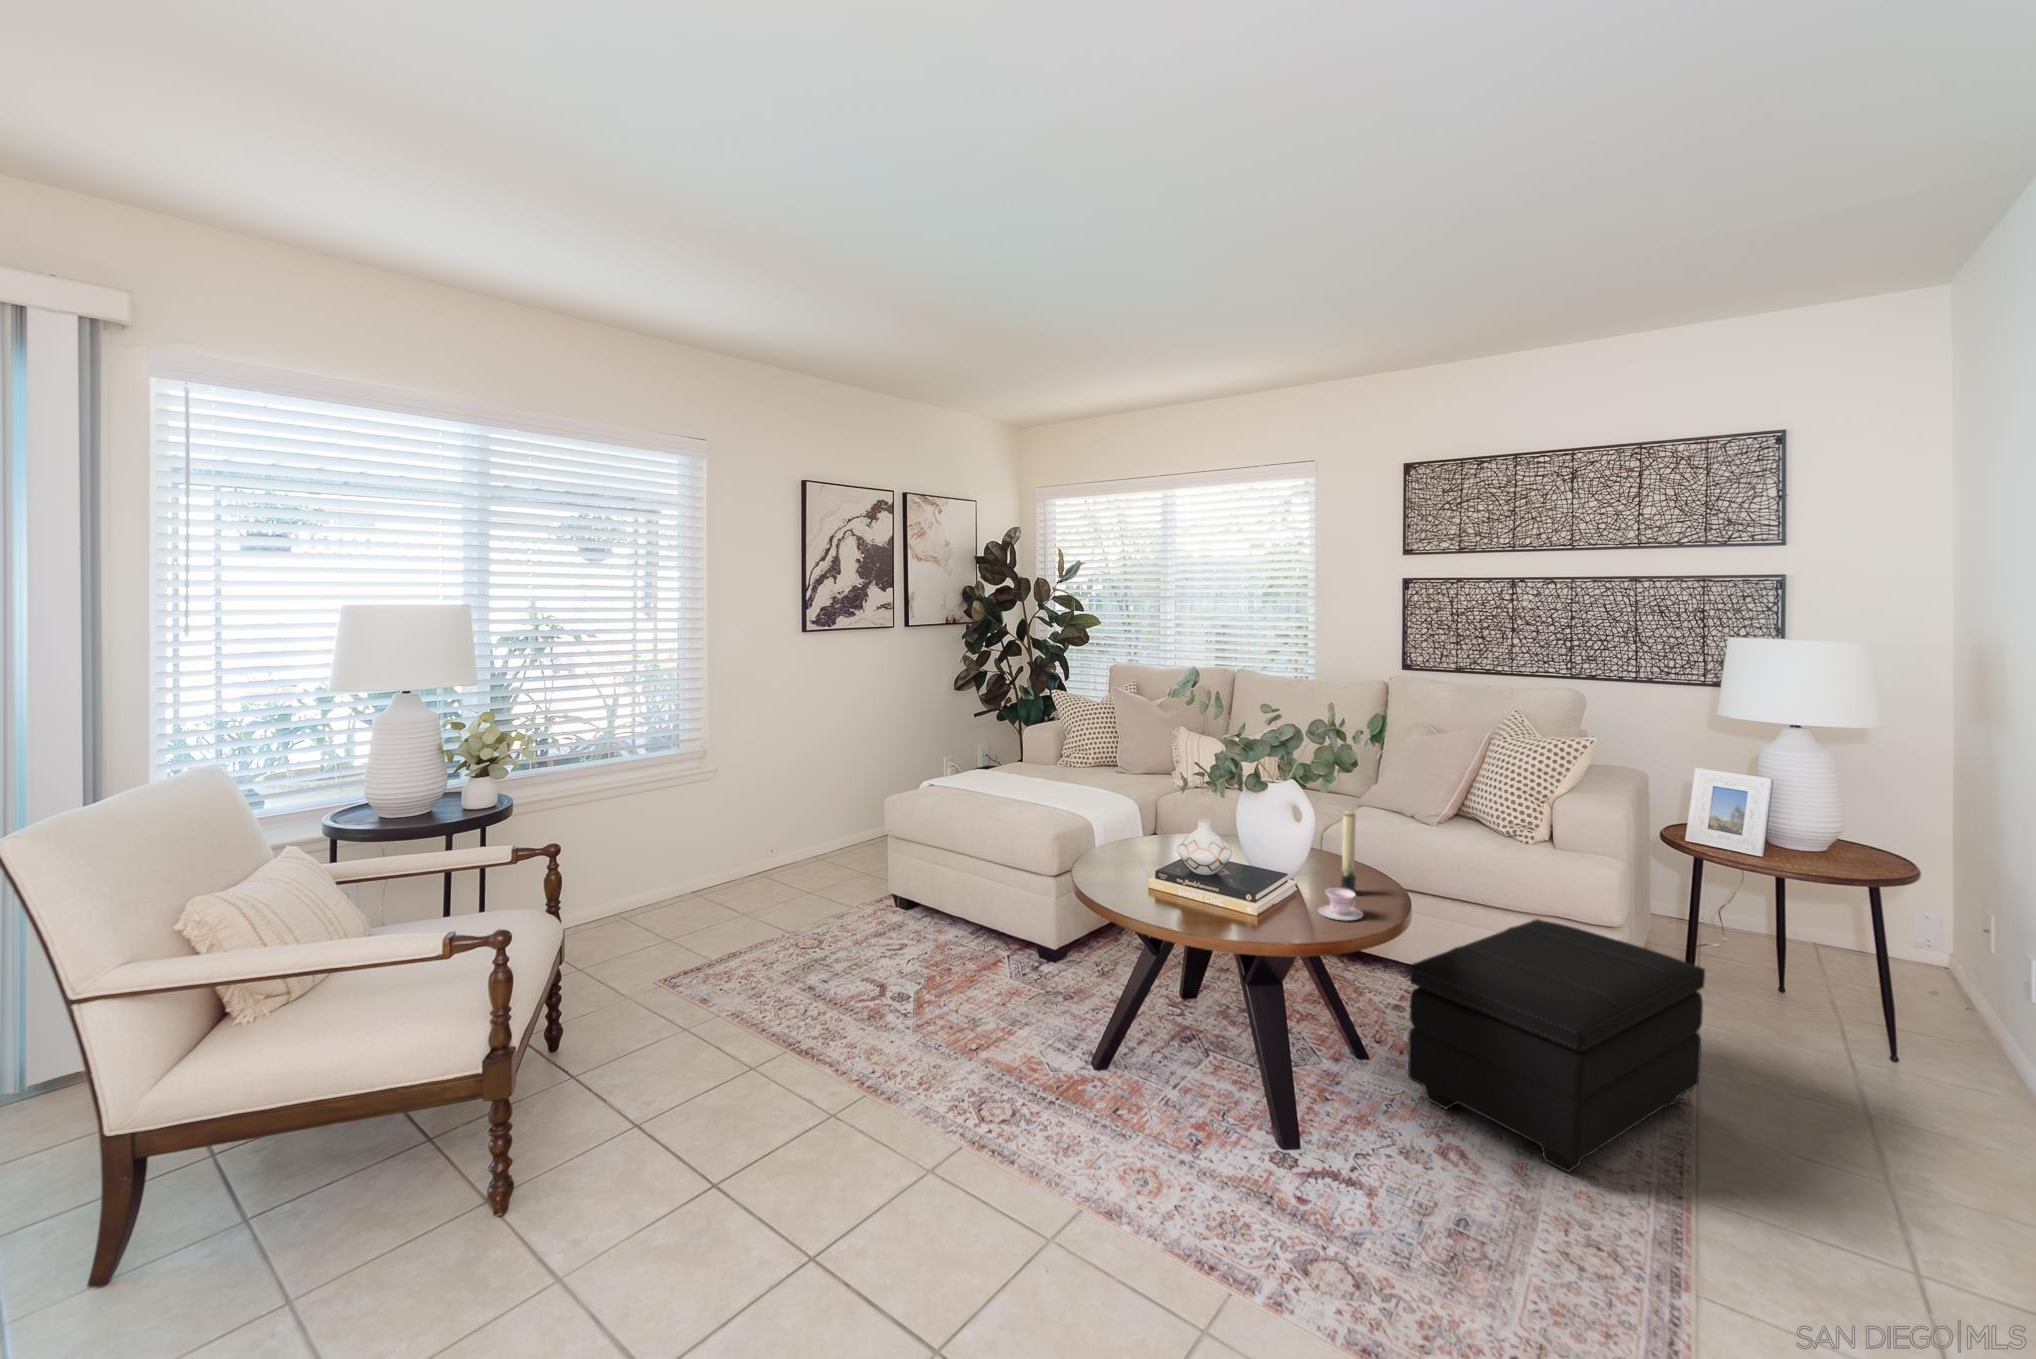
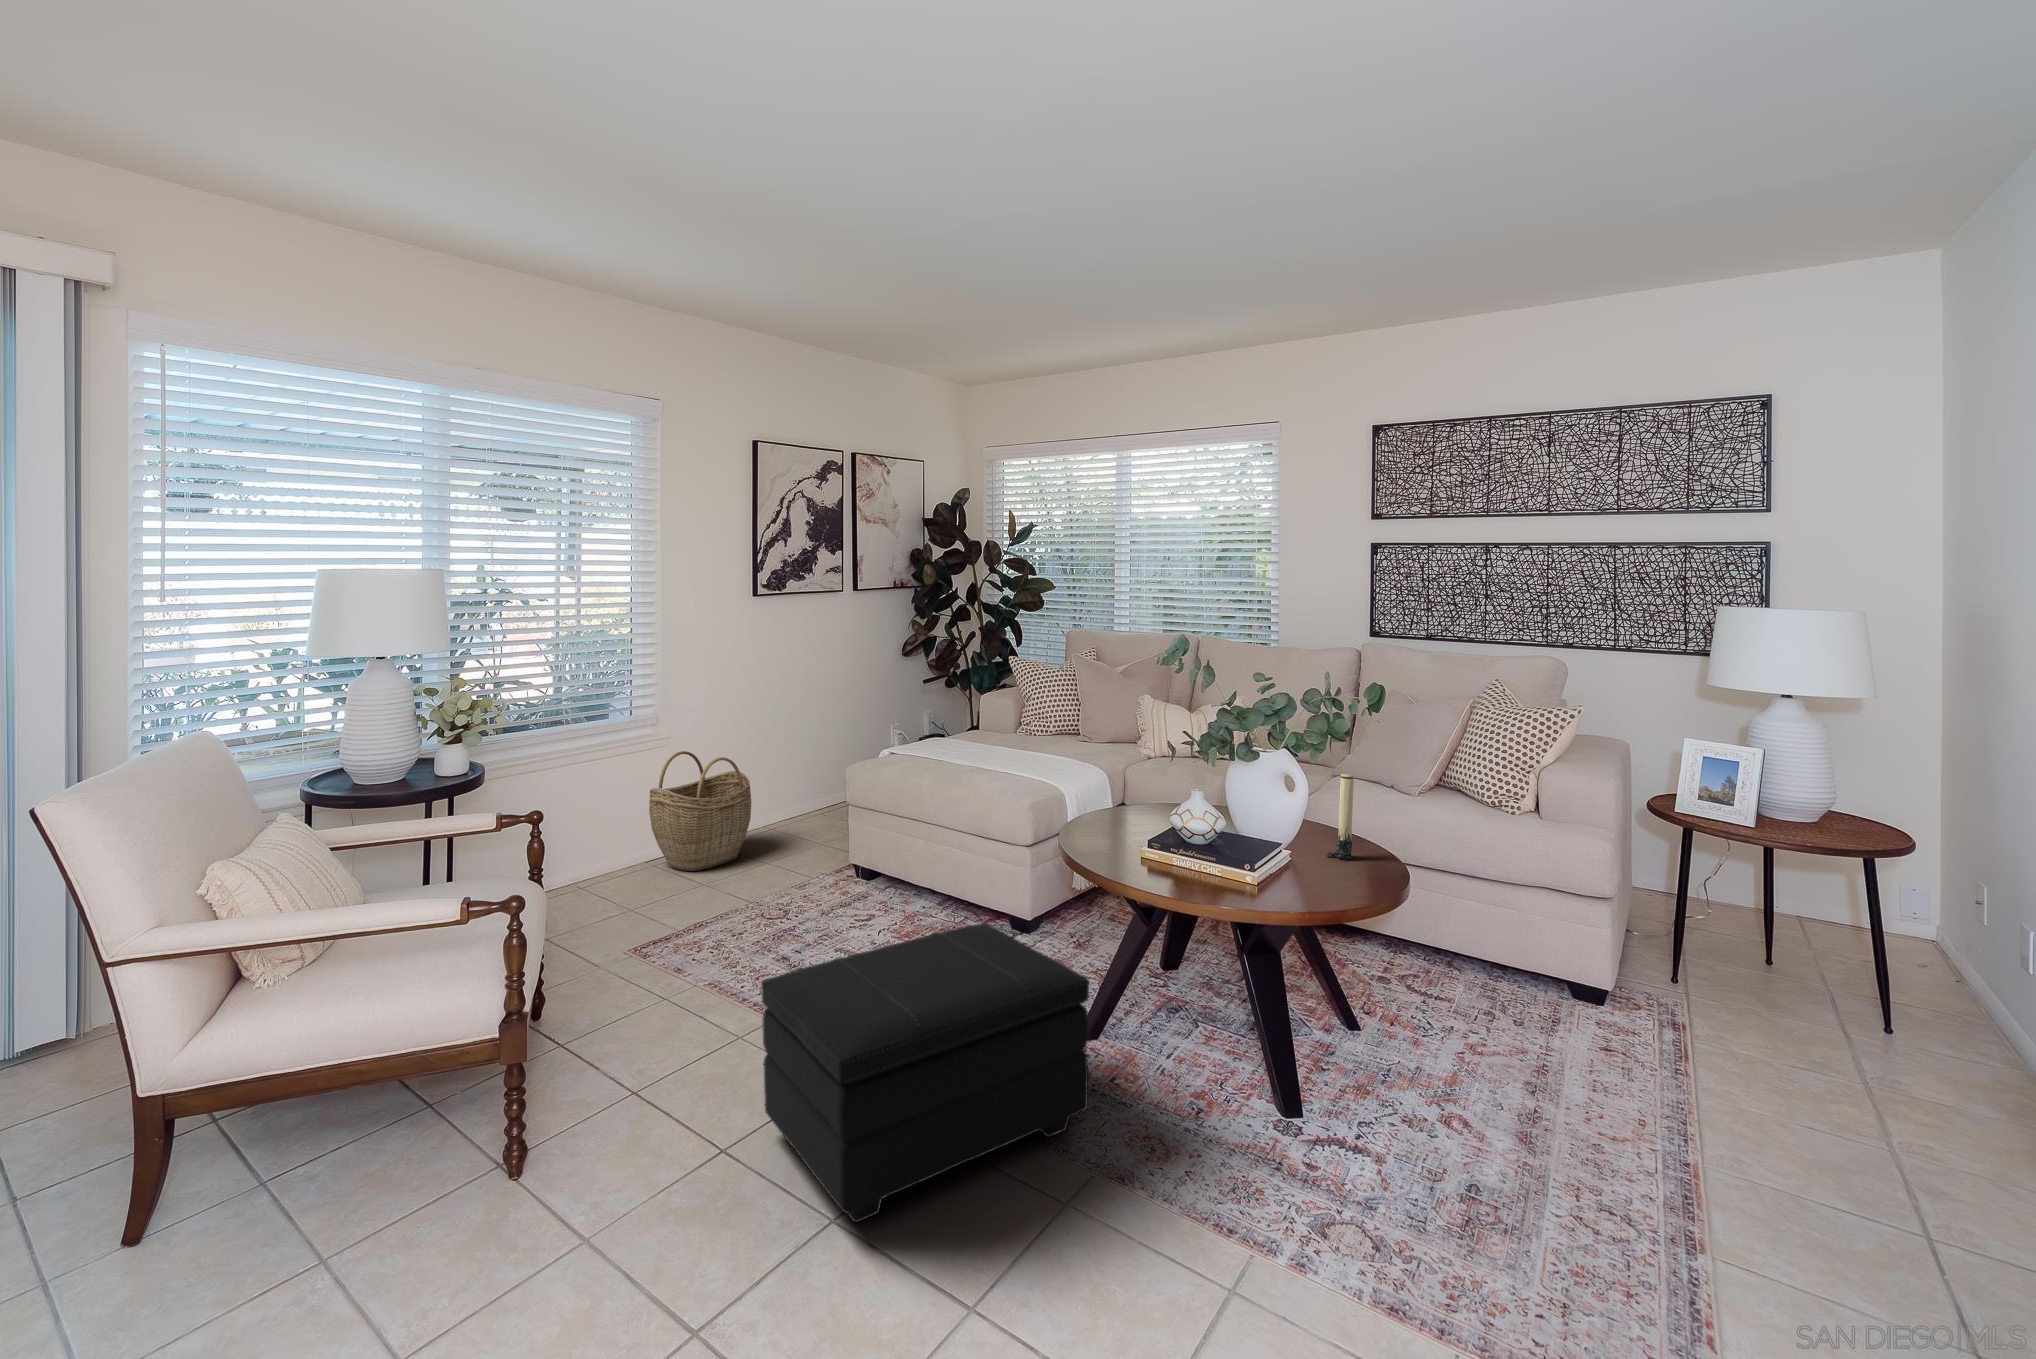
woven basket: none [712,780,805,892] -> present [649,751,751,871]
teacup: present [1319,888,1363,920] -> none [1318,852,1364,884]
footstool: present [1408,919,1705,1172] -> present [761,923,1089,1222]

